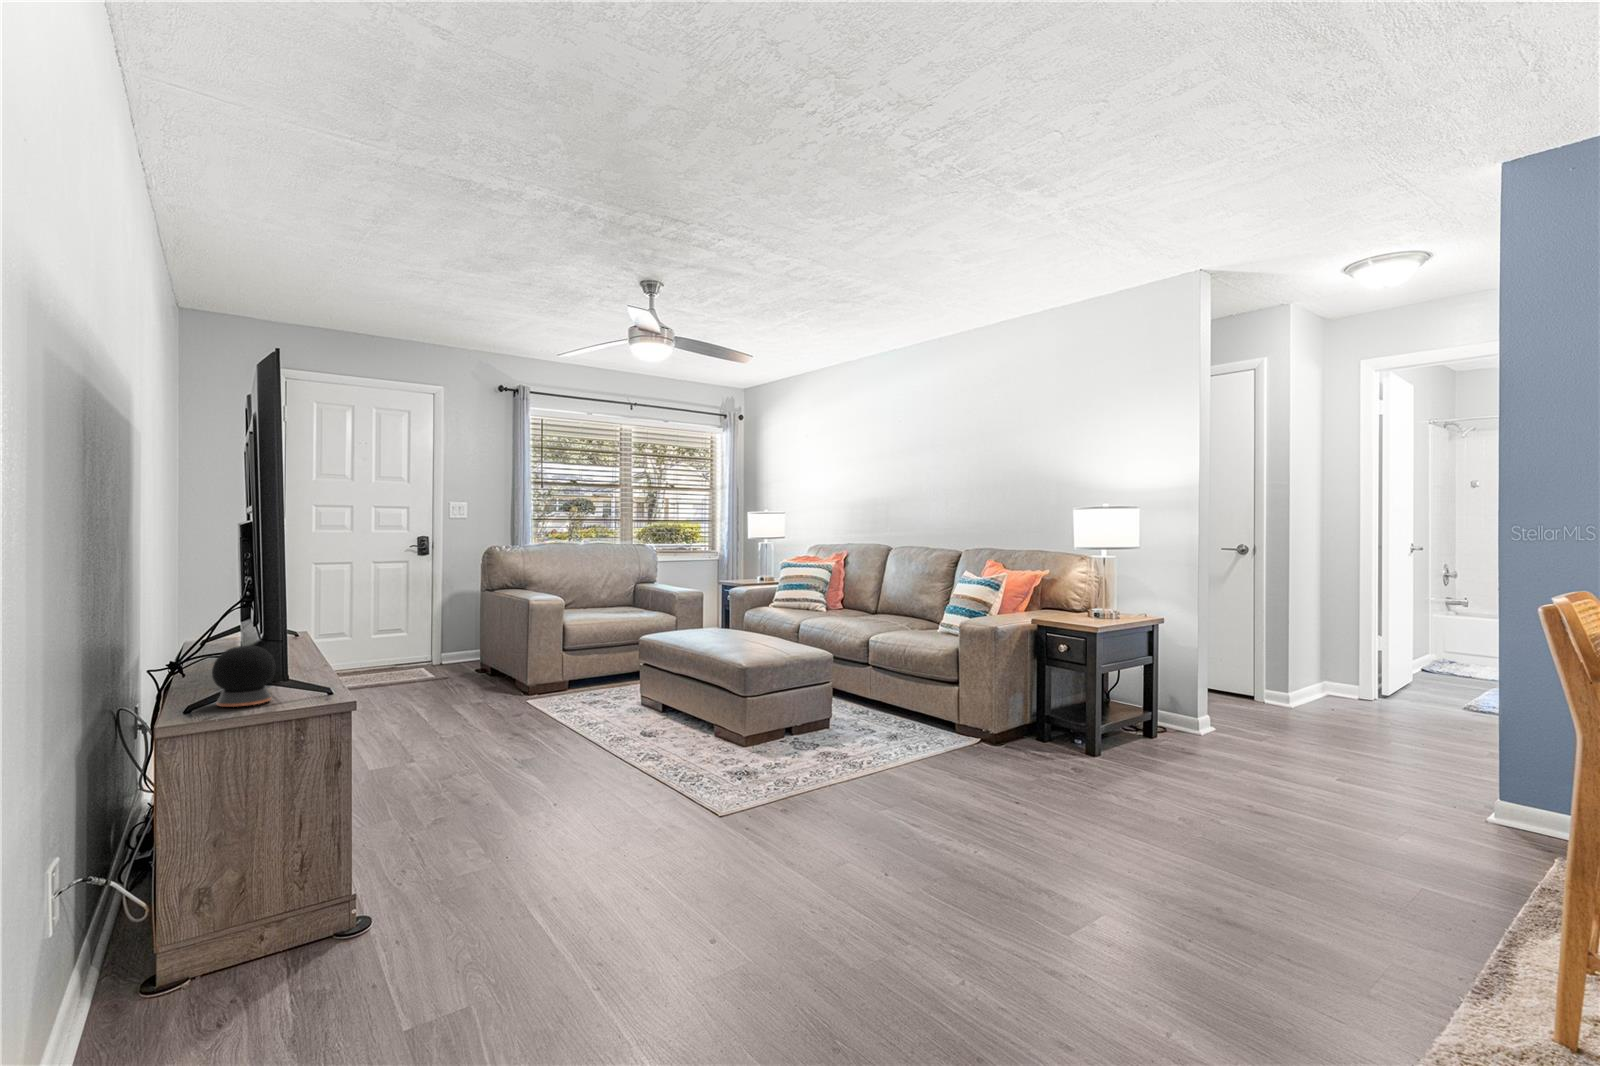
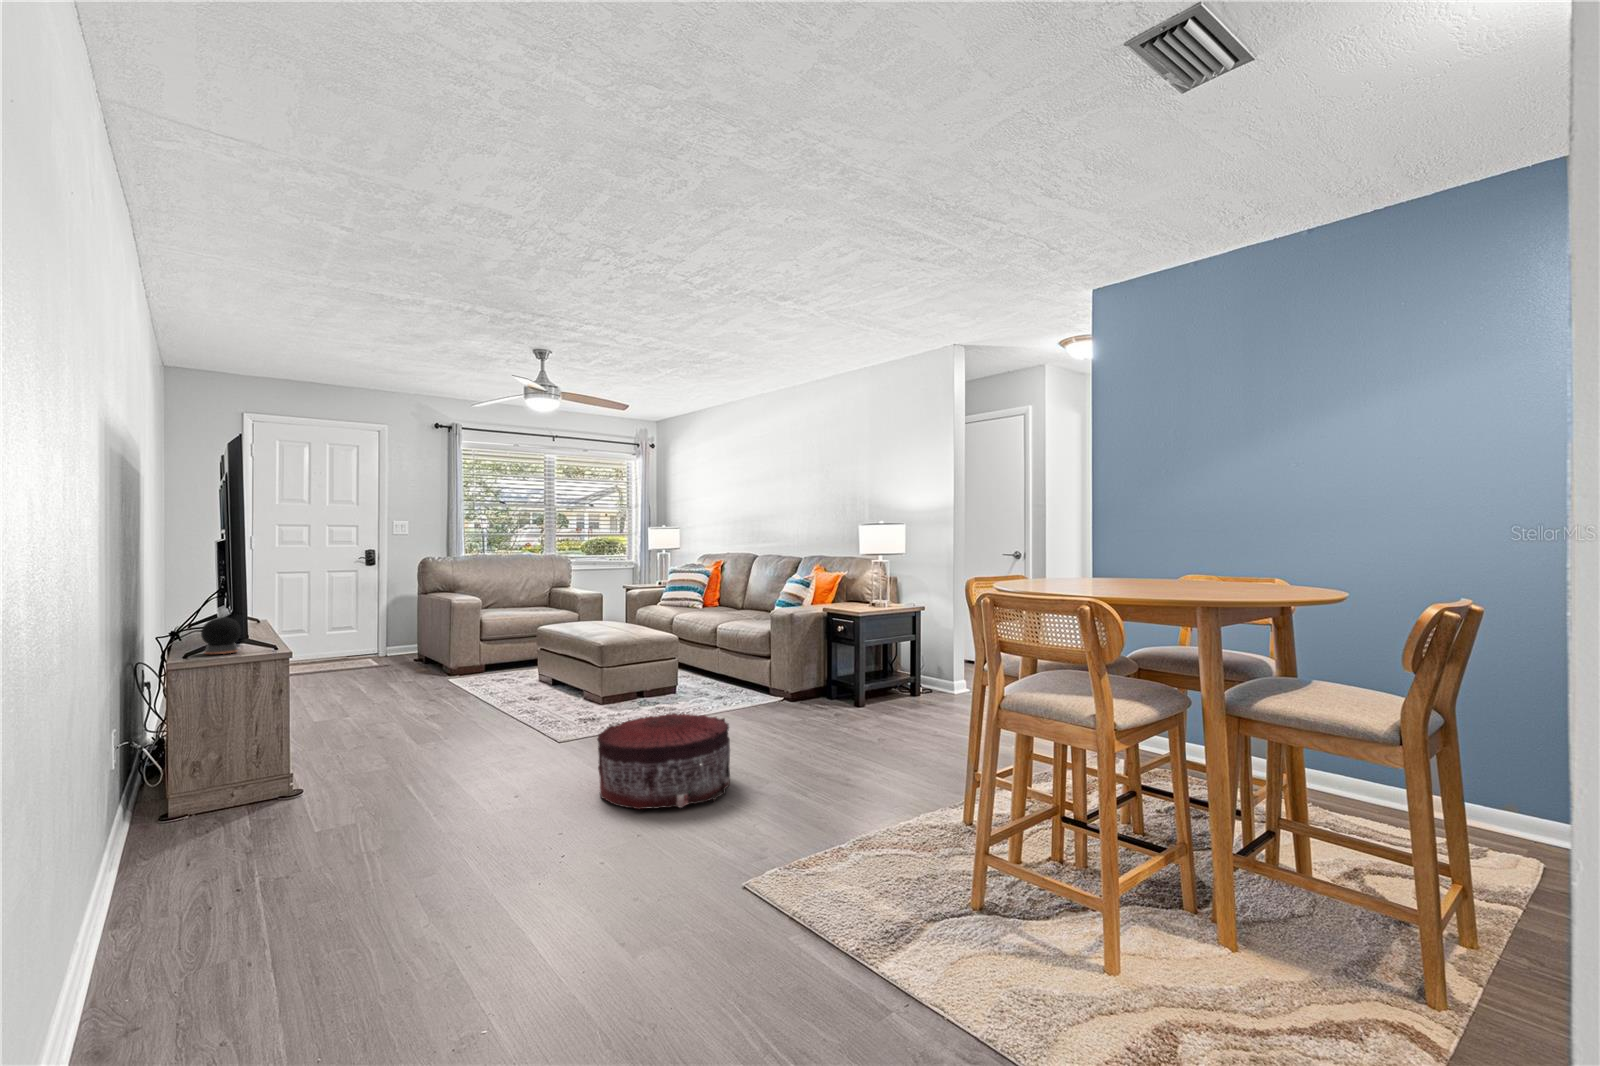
pouf: none [842,792,1067,986] -> present [597,713,730,809]

